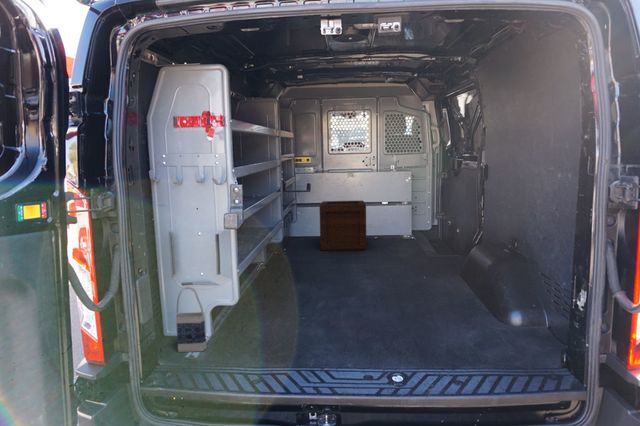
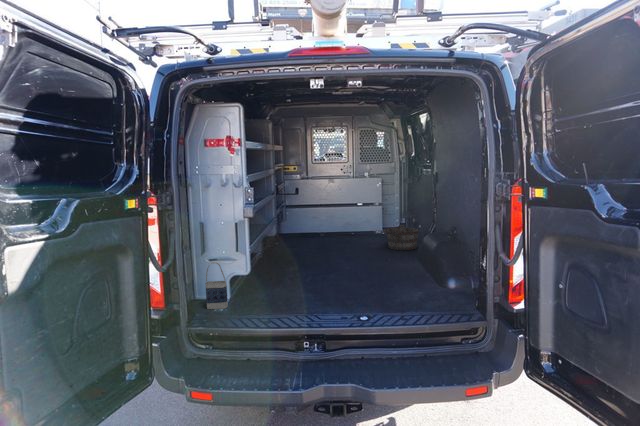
wooden crate: present [319,201,367,251] -> none [306,202,345,244]
bucket: none [414,230,459,262] -> present [383,225,419,250]

